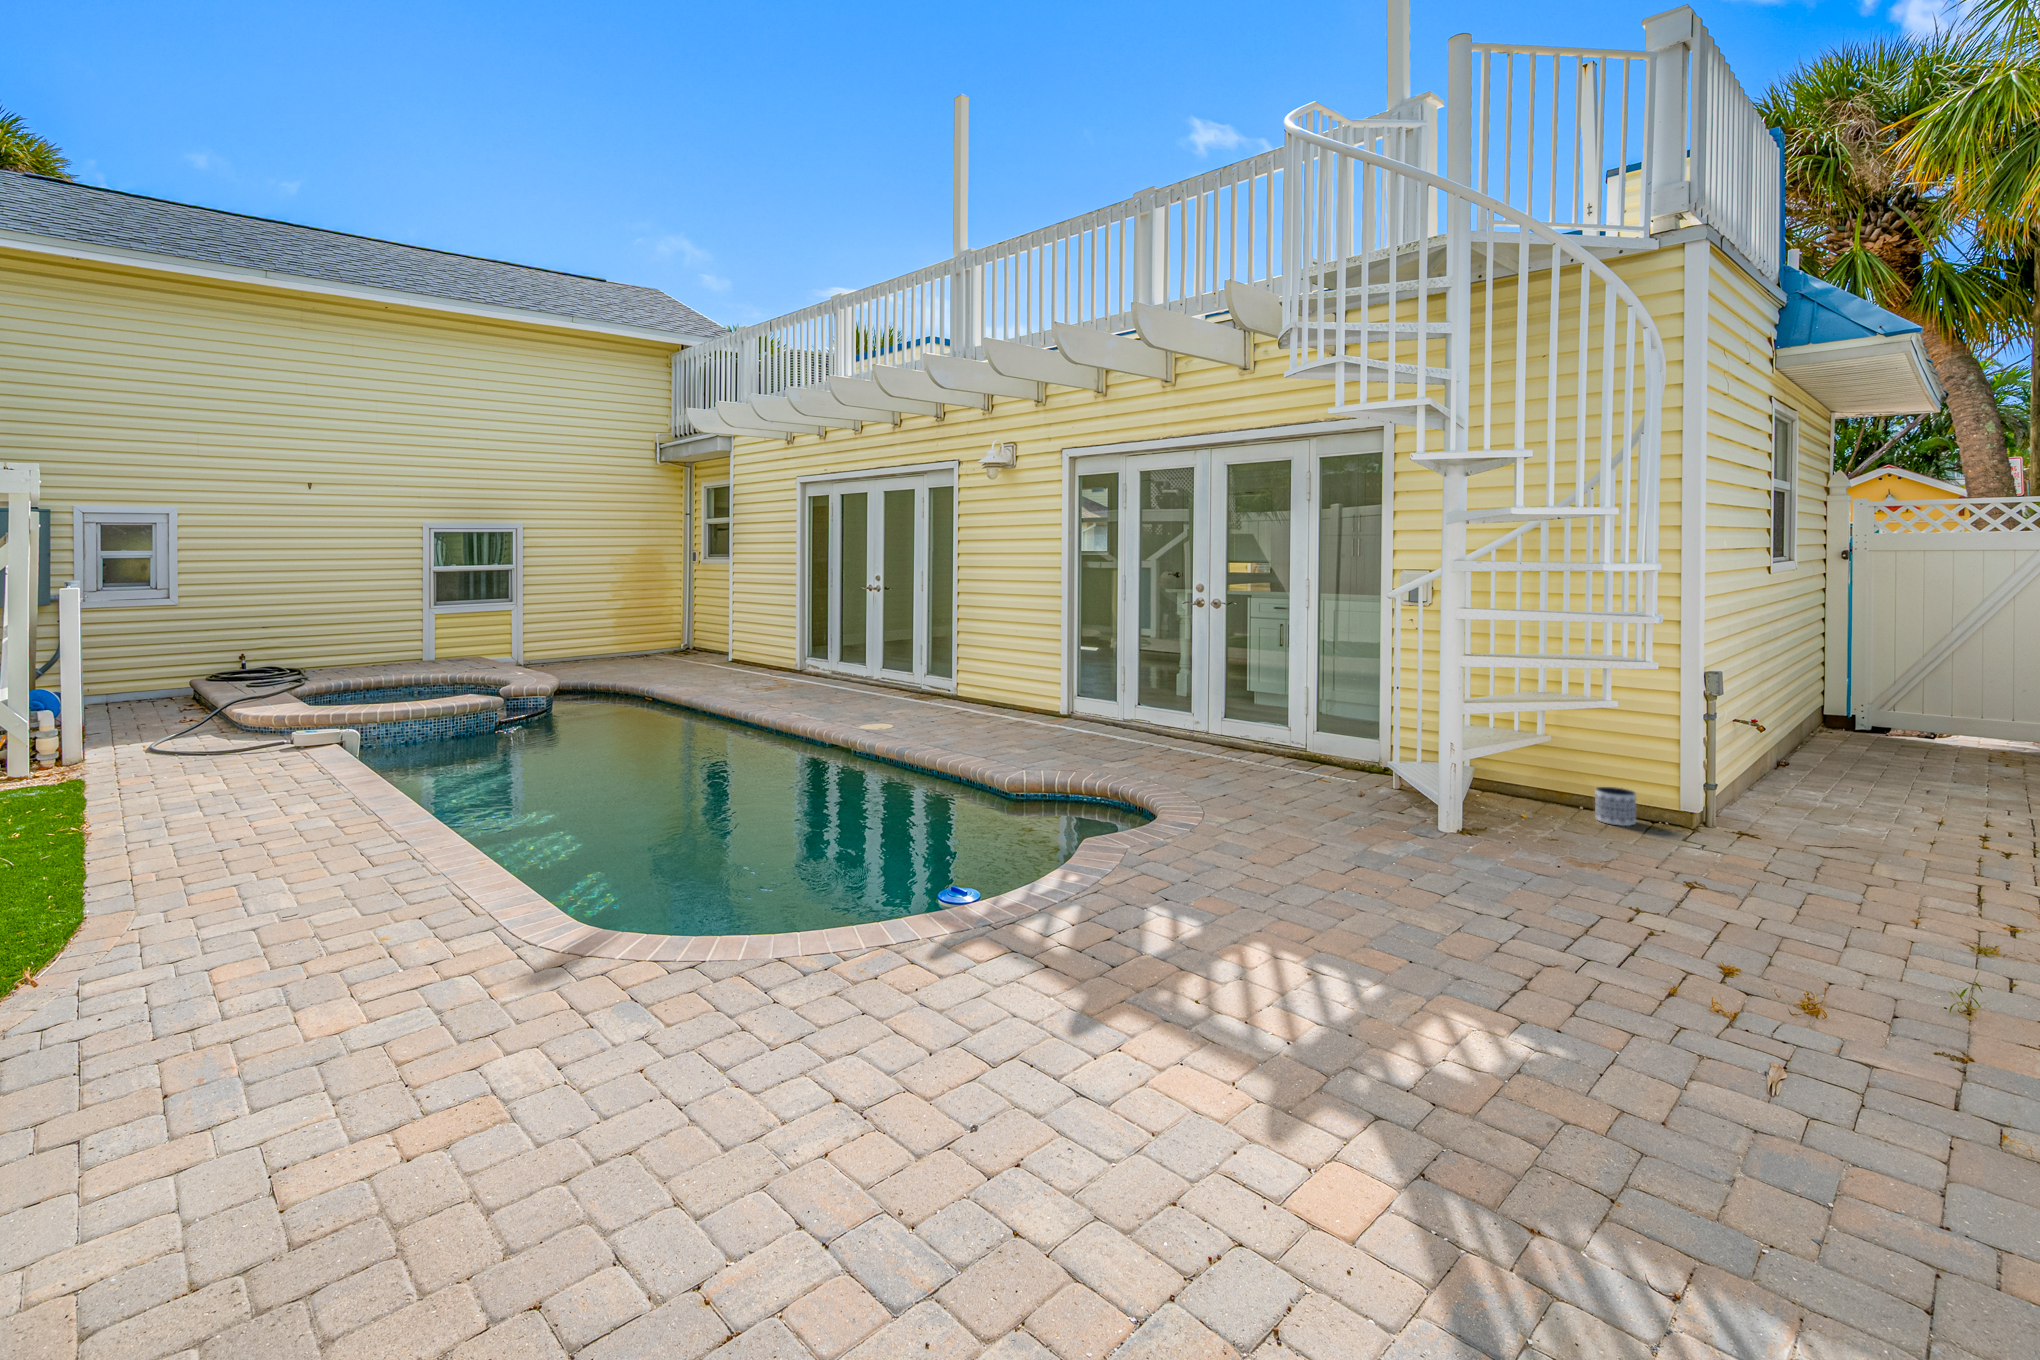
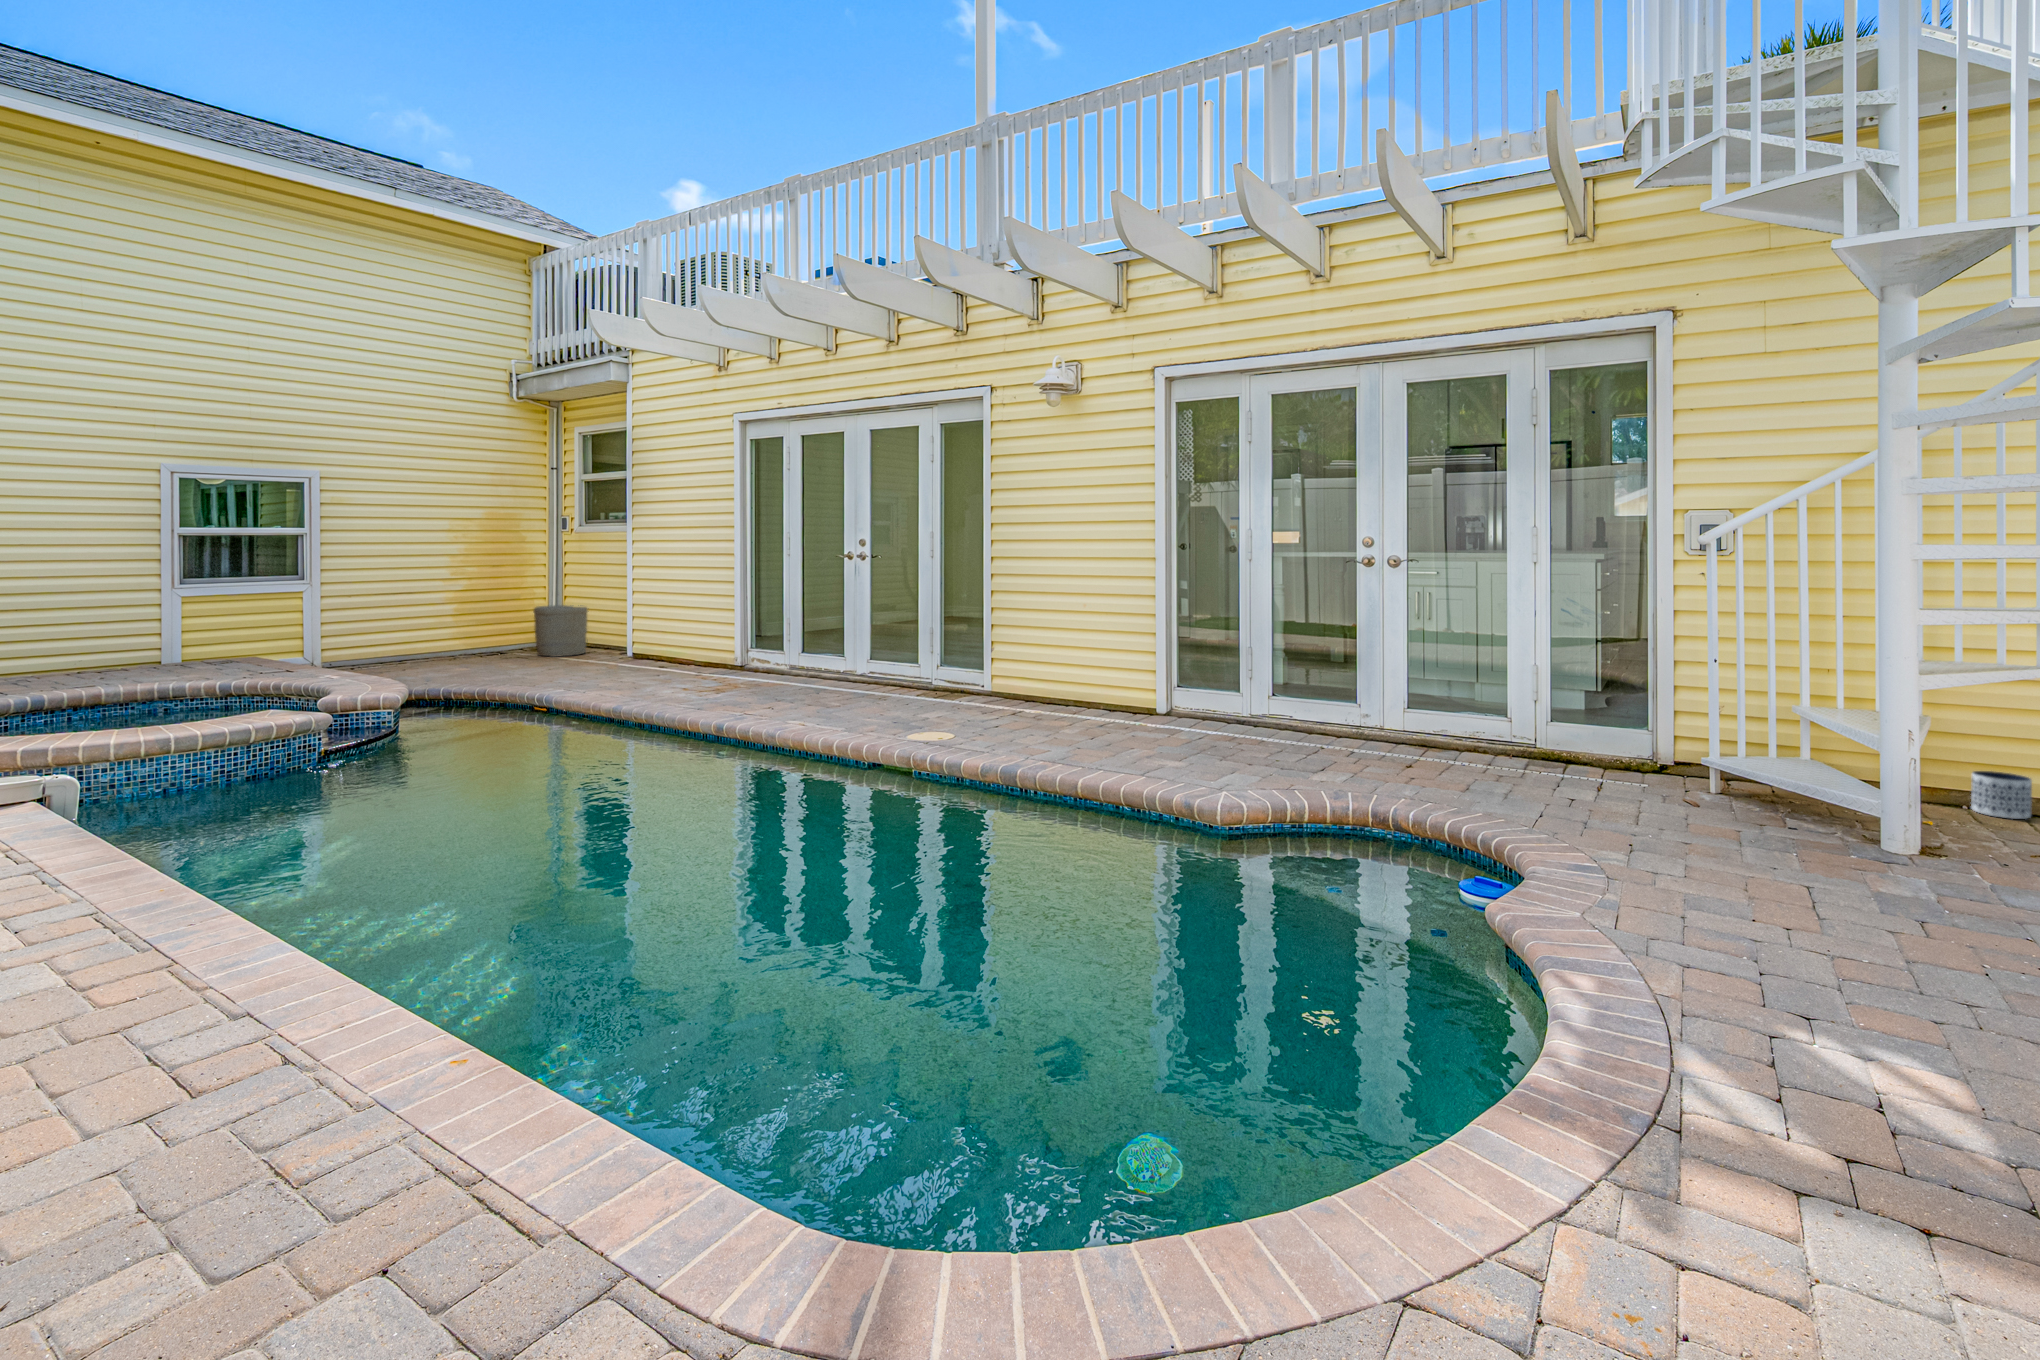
woven basket: none [666,620,706,660] -> present [534,605,588,657]

